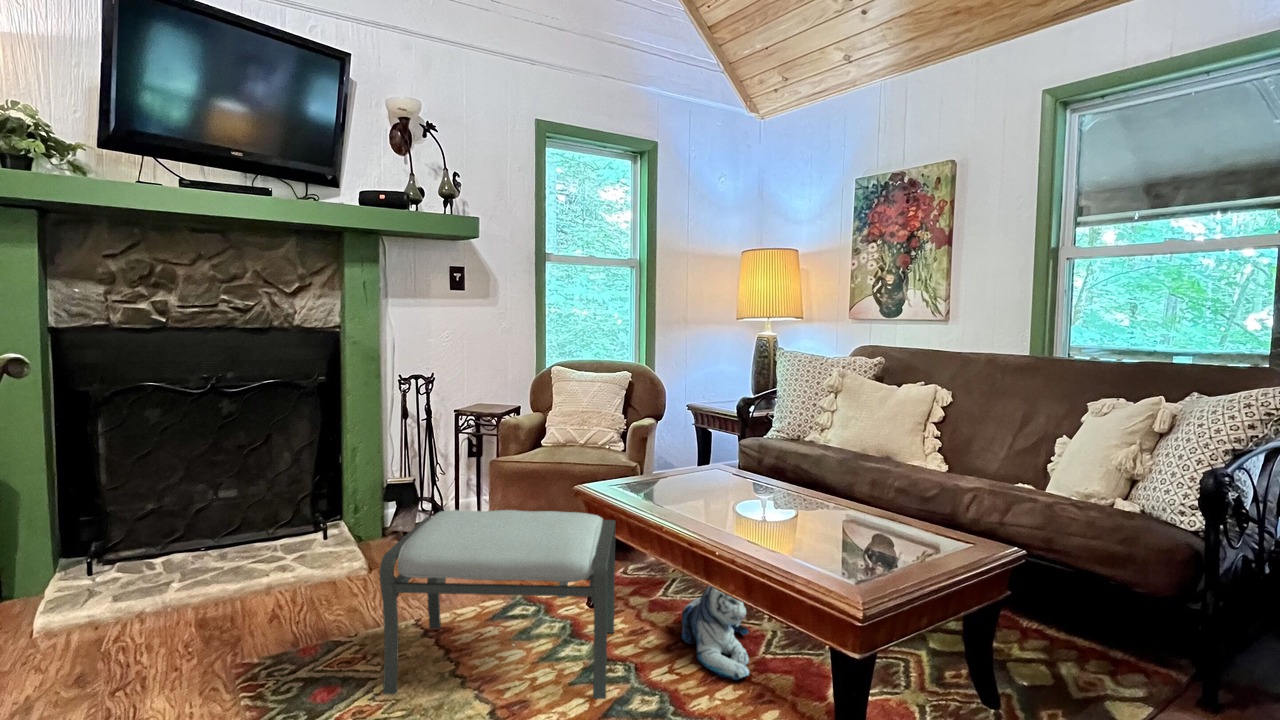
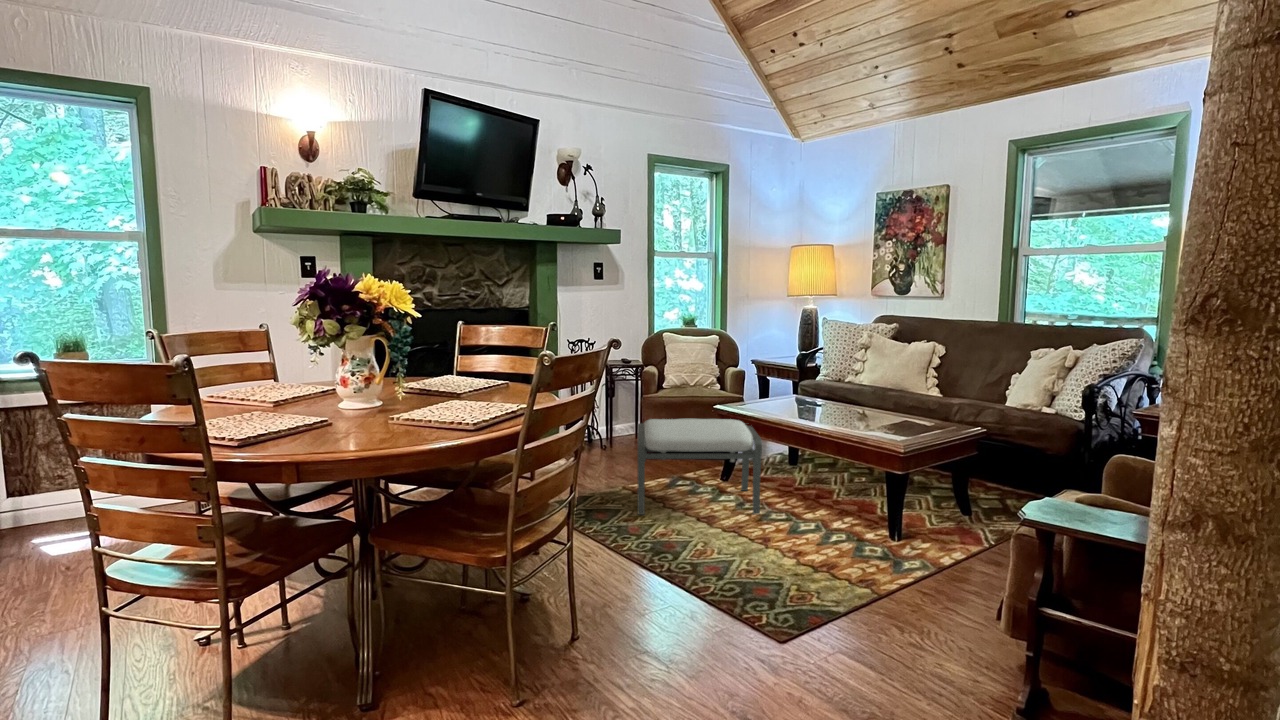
plush toy: present [681,586,749,680] -> none [787,456,835,506]

